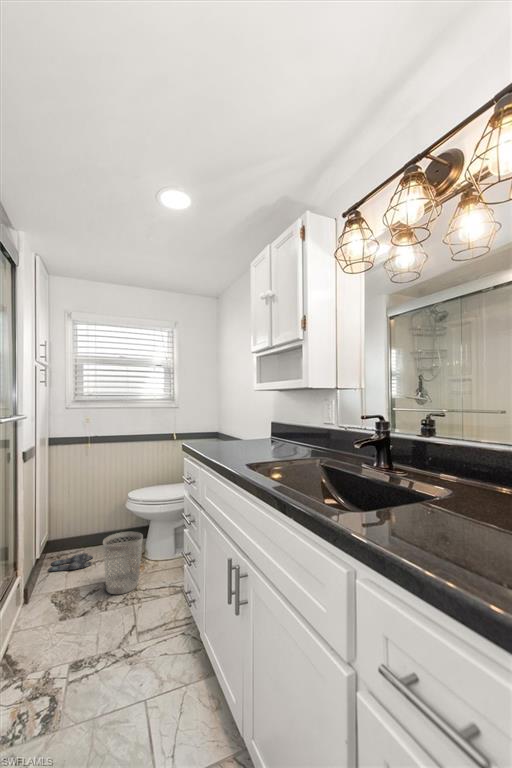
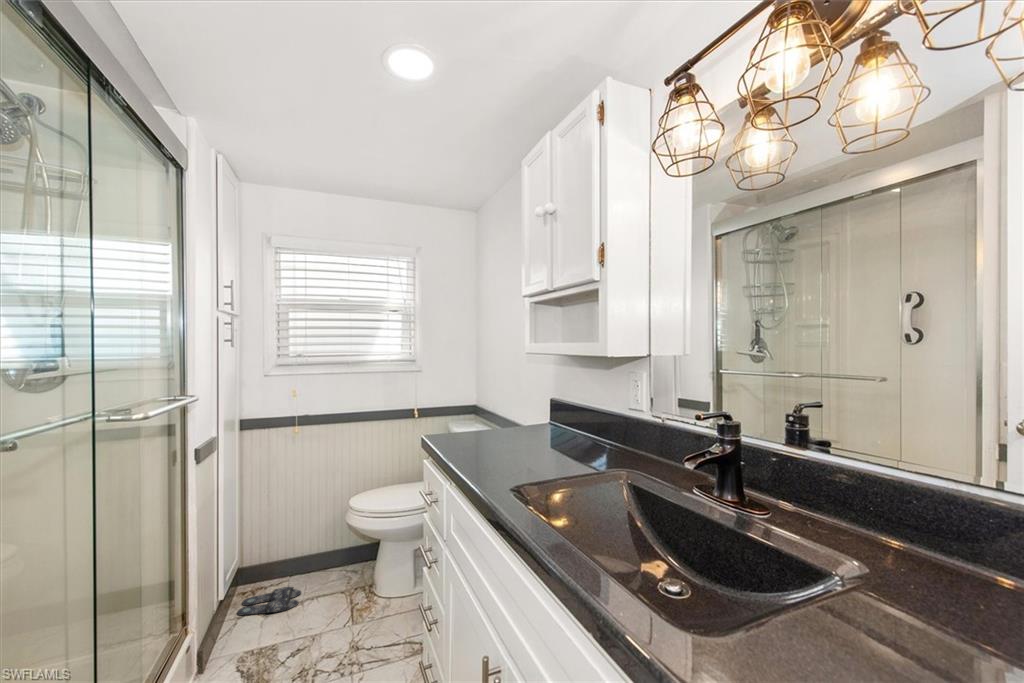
wastebasket: present [103,532,143,594] -> none [310,561,368,655]

